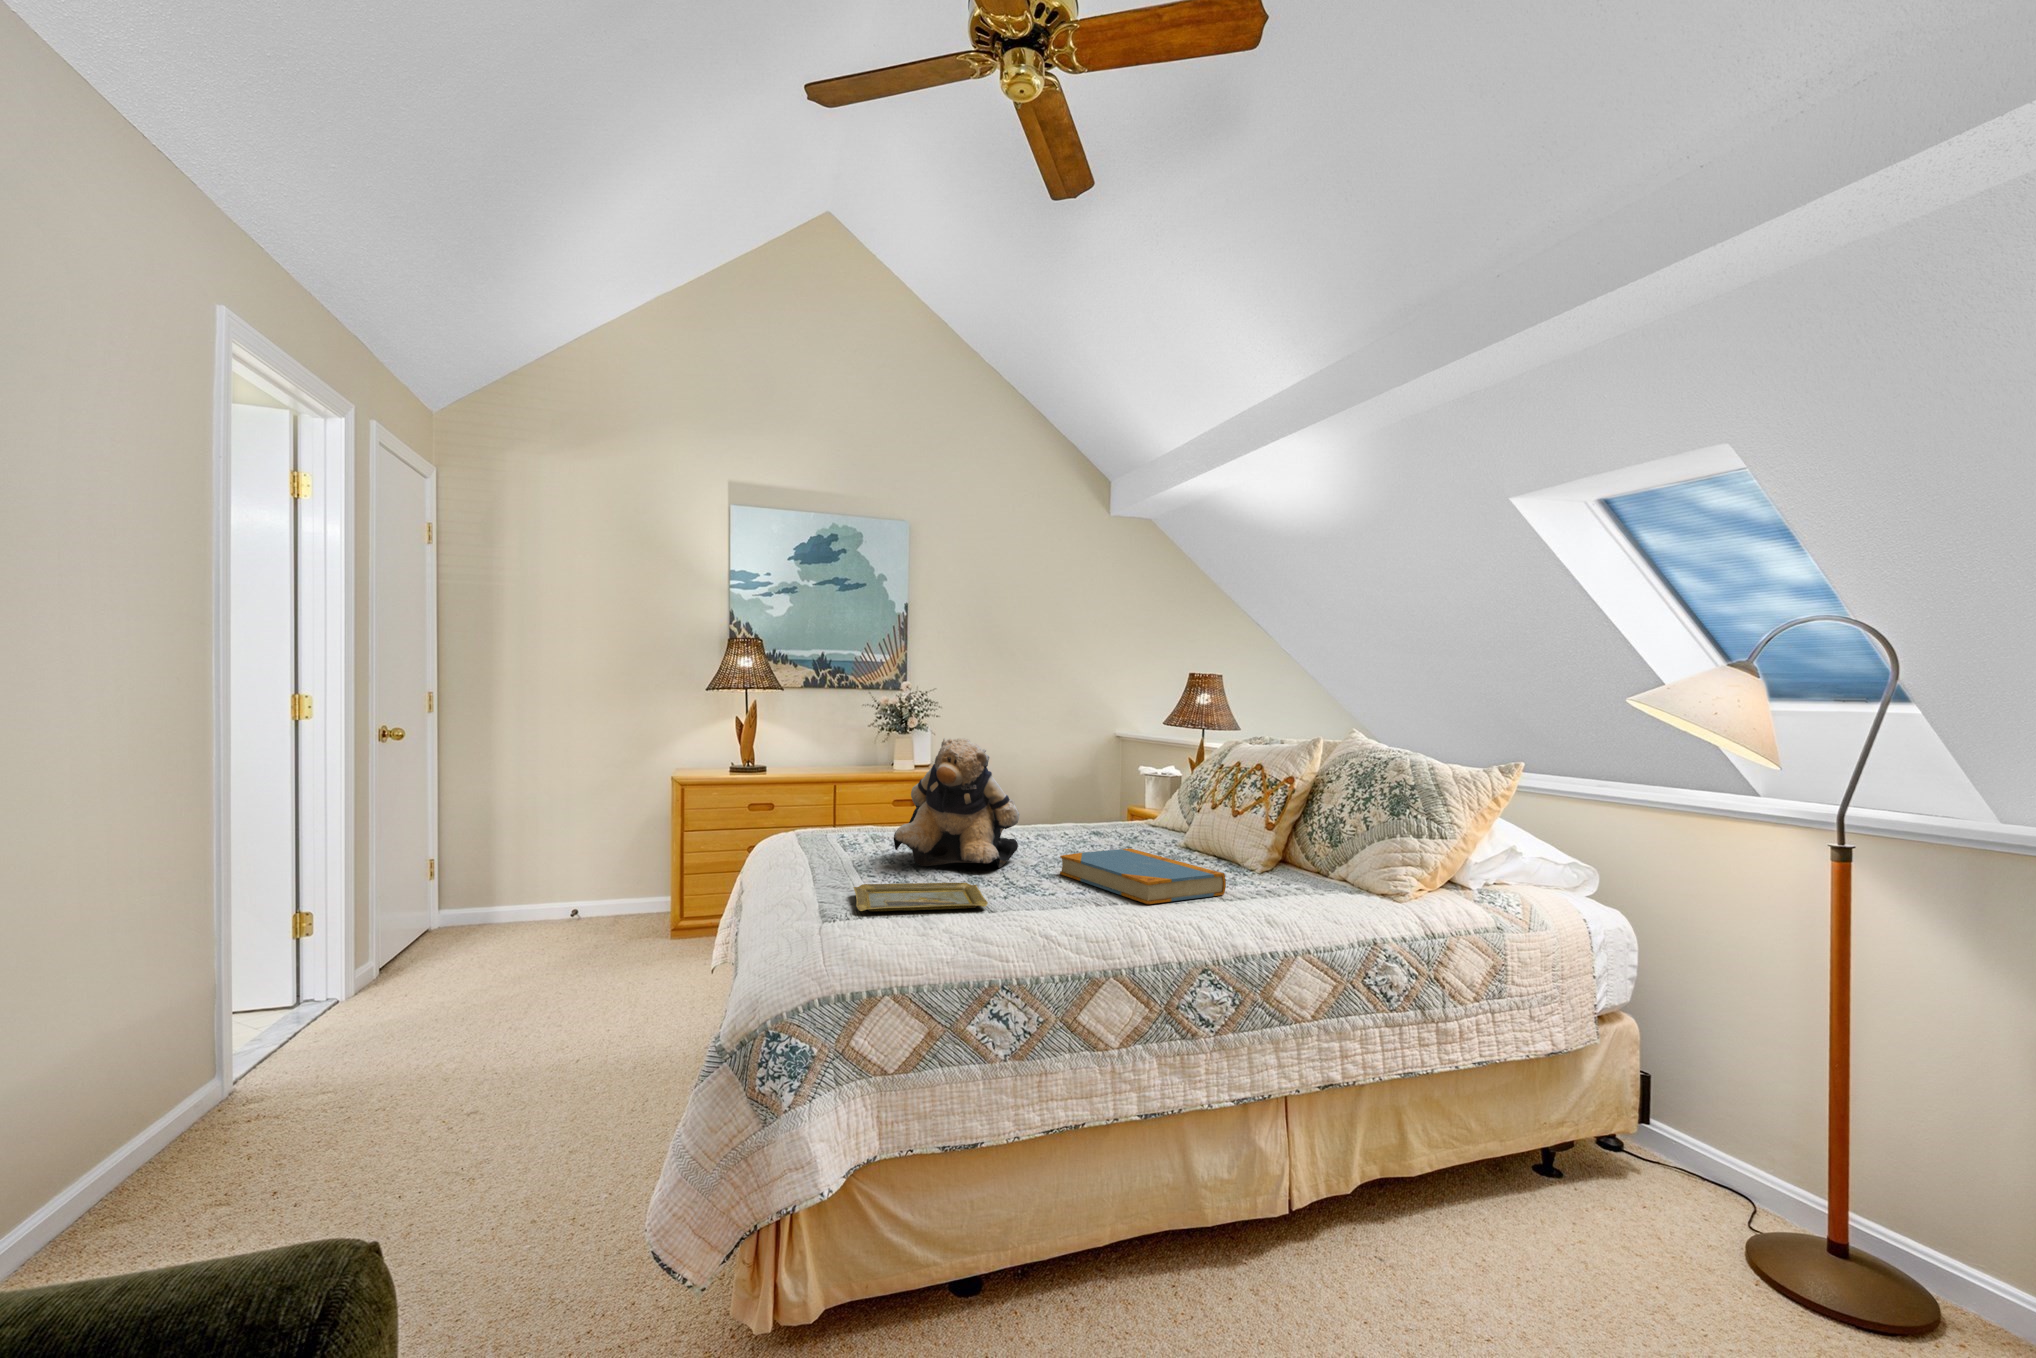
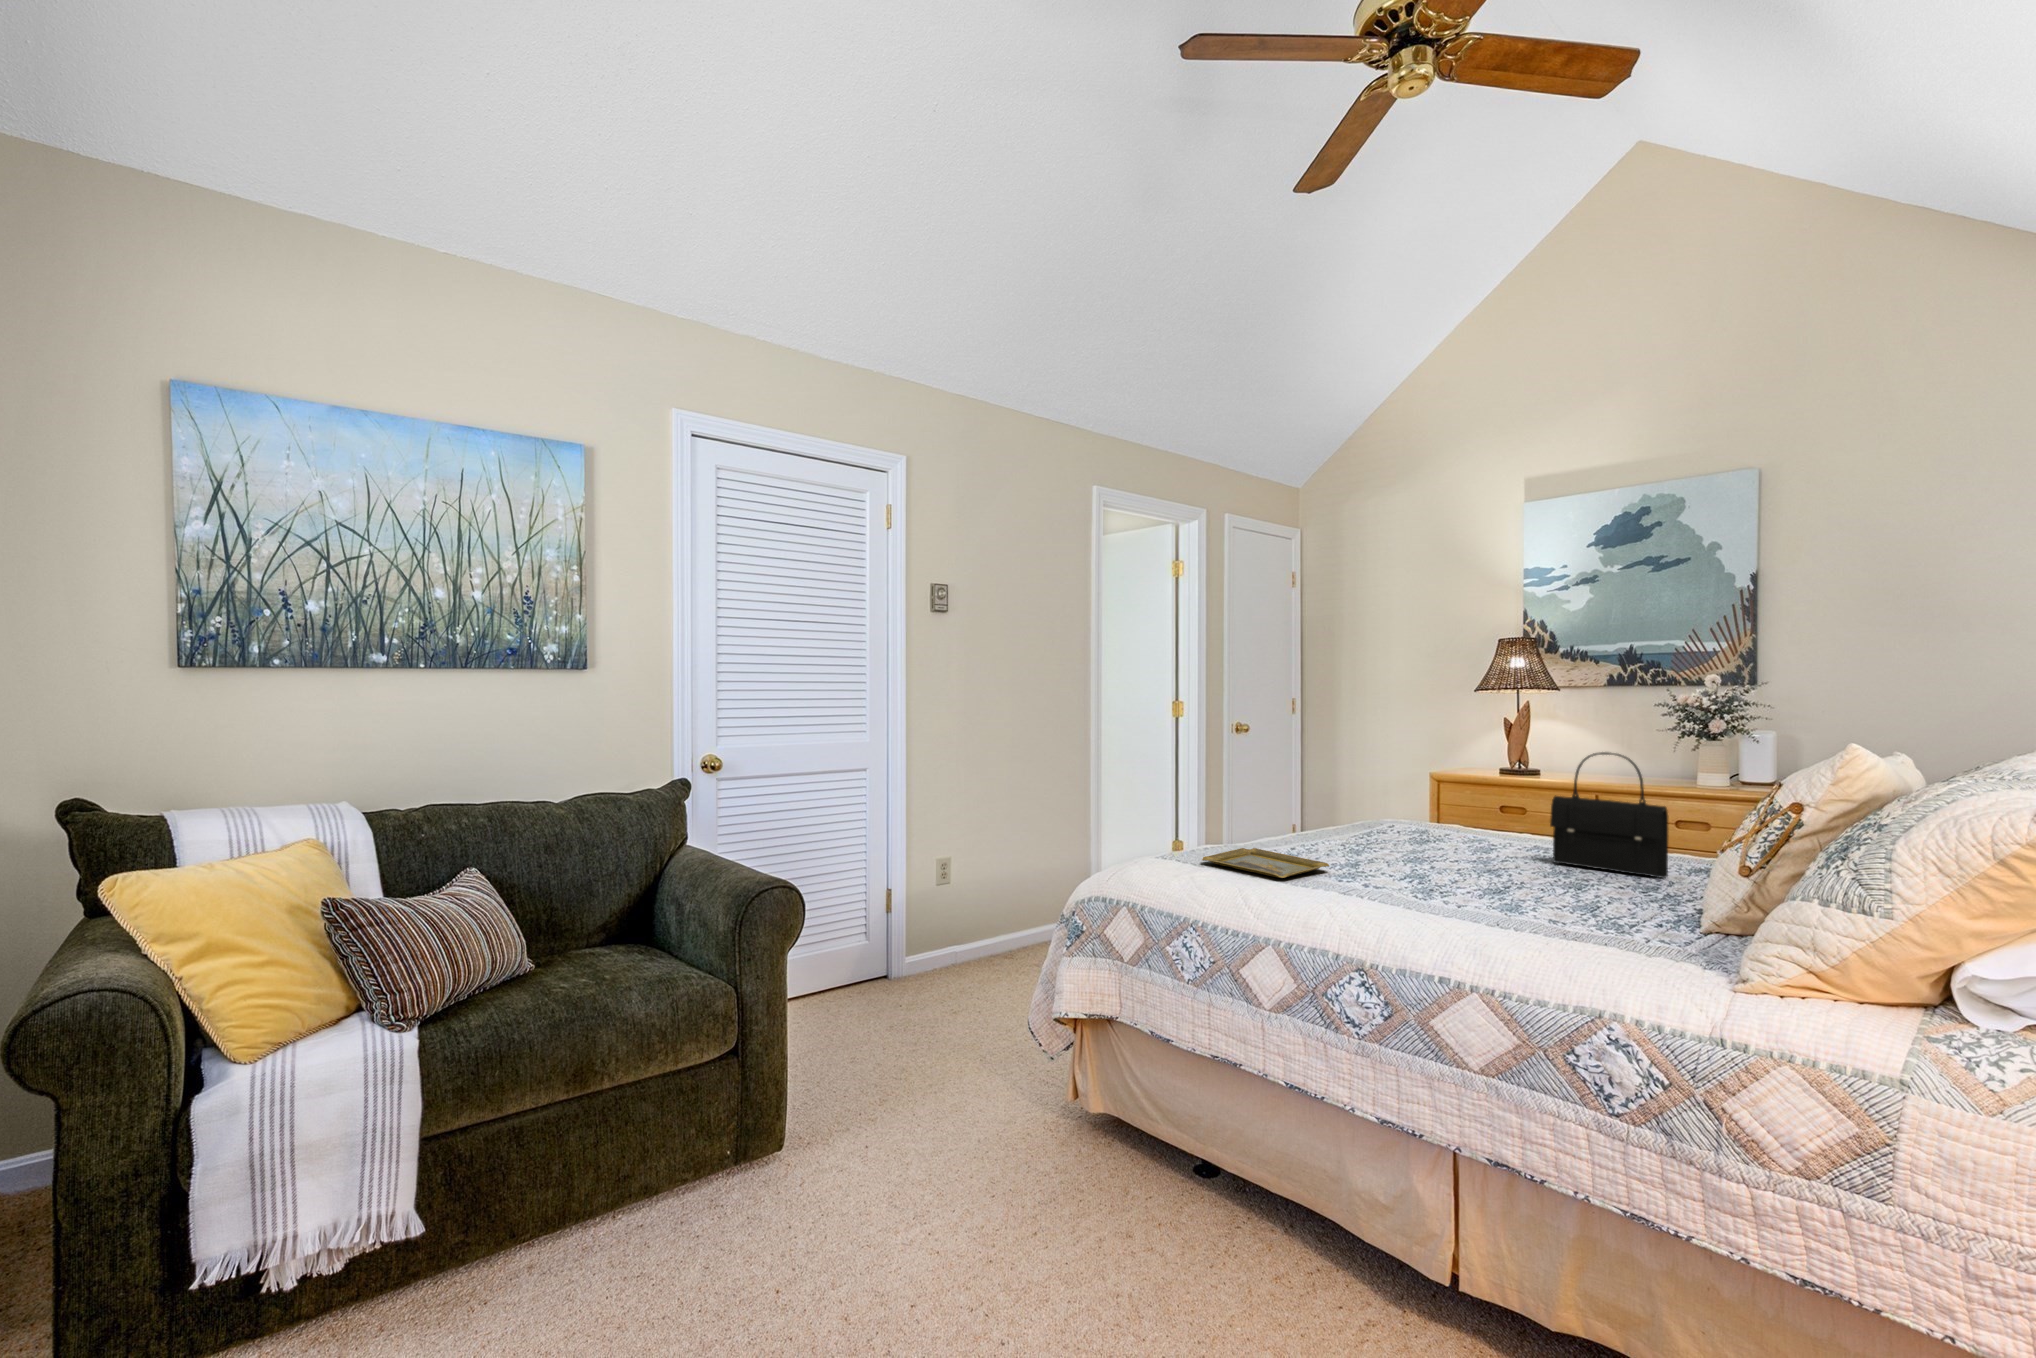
teddy bear: present [894,738,1019,868] -> none [1347,733,1481,867]
handbag: none [1031,745,1116,845] -> present [1550,752,1668,878]
book: present [1060,849,1226,904] -> none [1419,862,1568,928]

